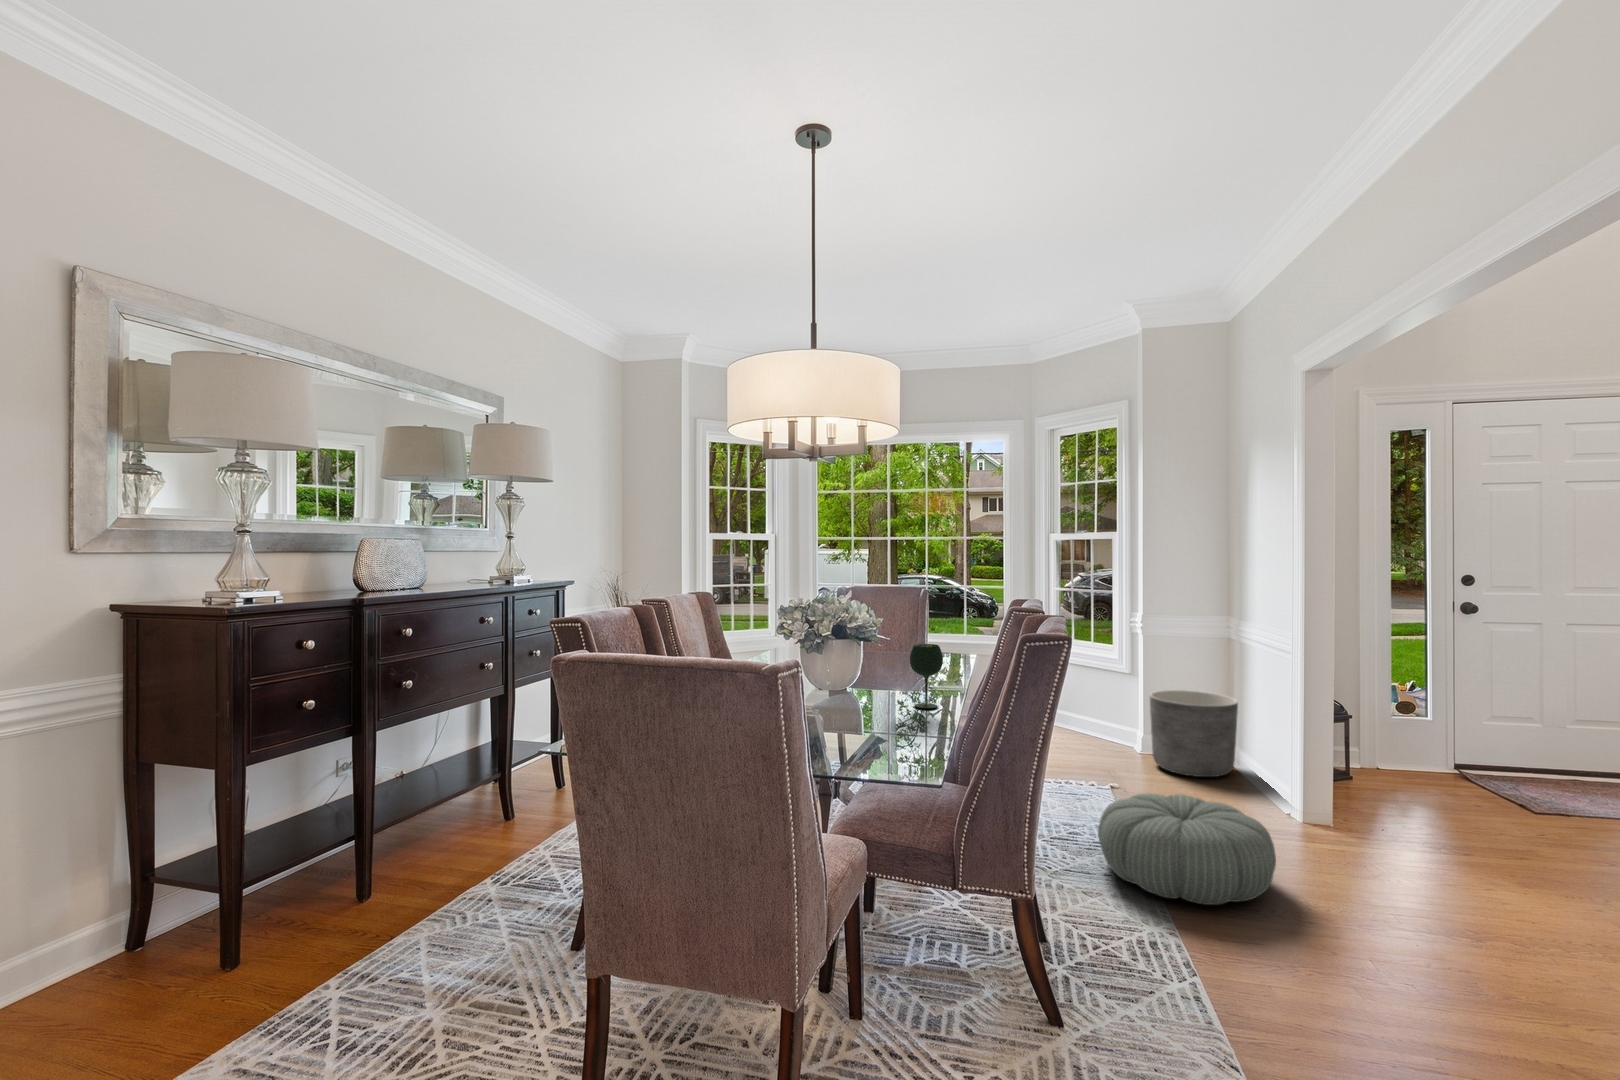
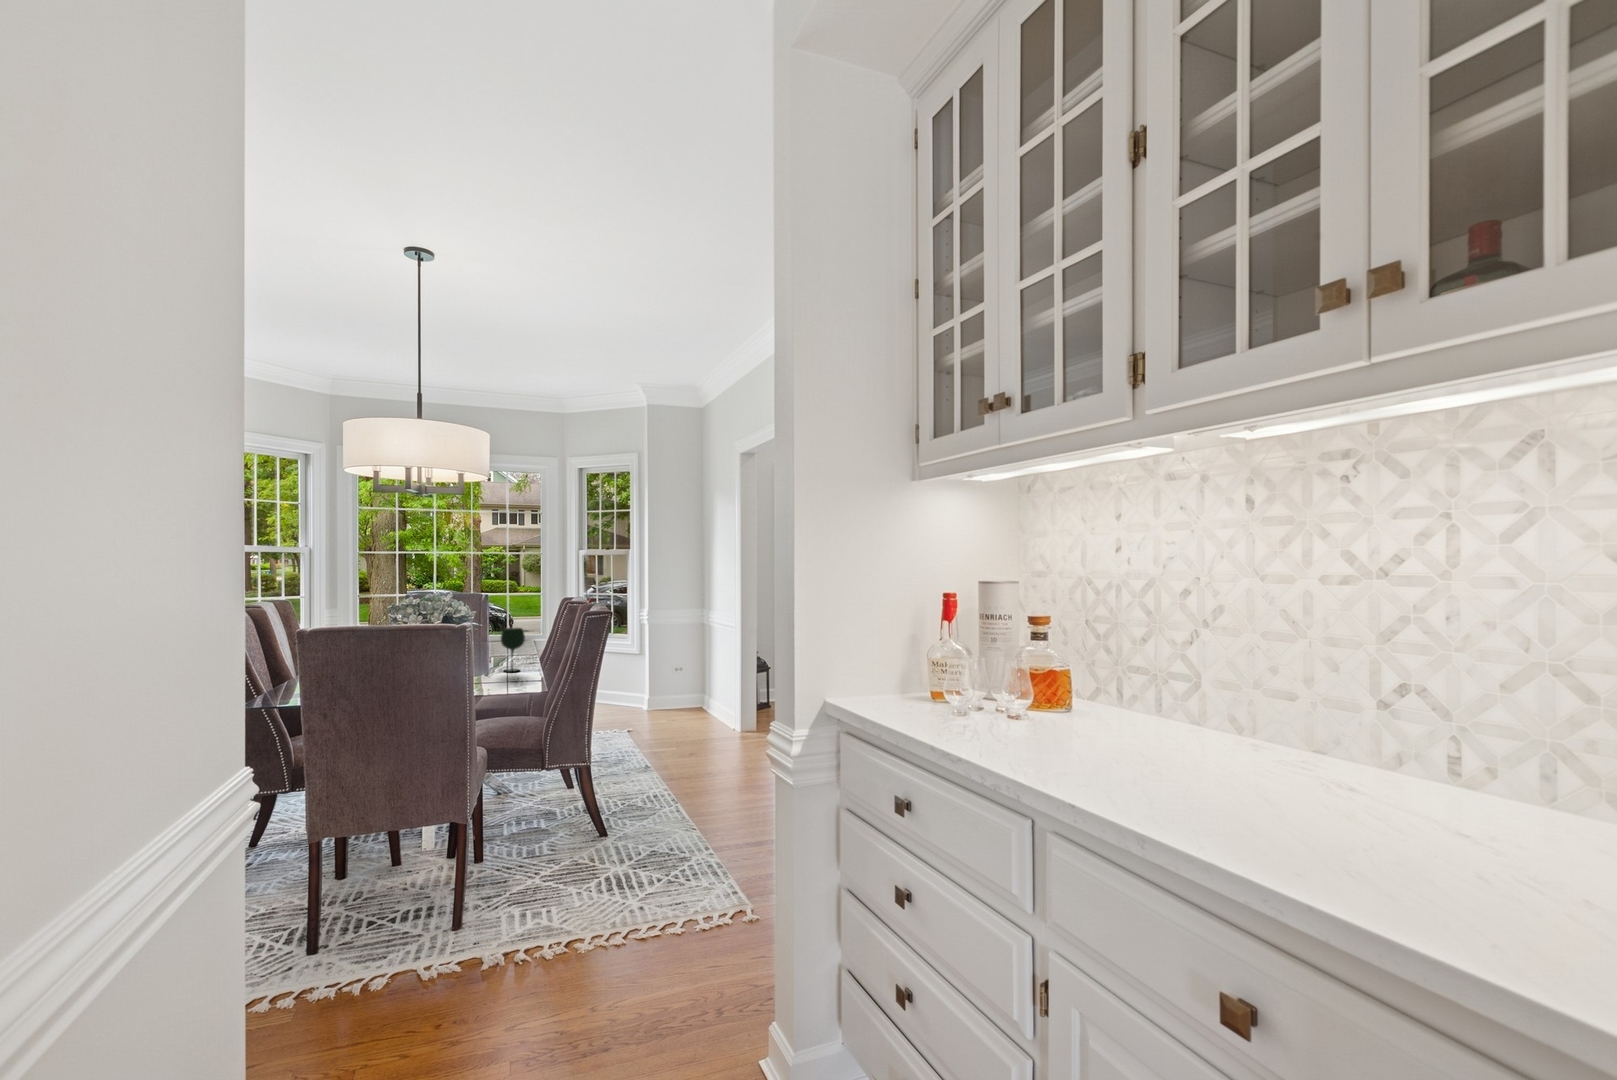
planter: present [1150,690,1238,777] -> none [652,661,707,717]
pouf: present [1098,794,1276,905] -> none [622,718,722,776]

